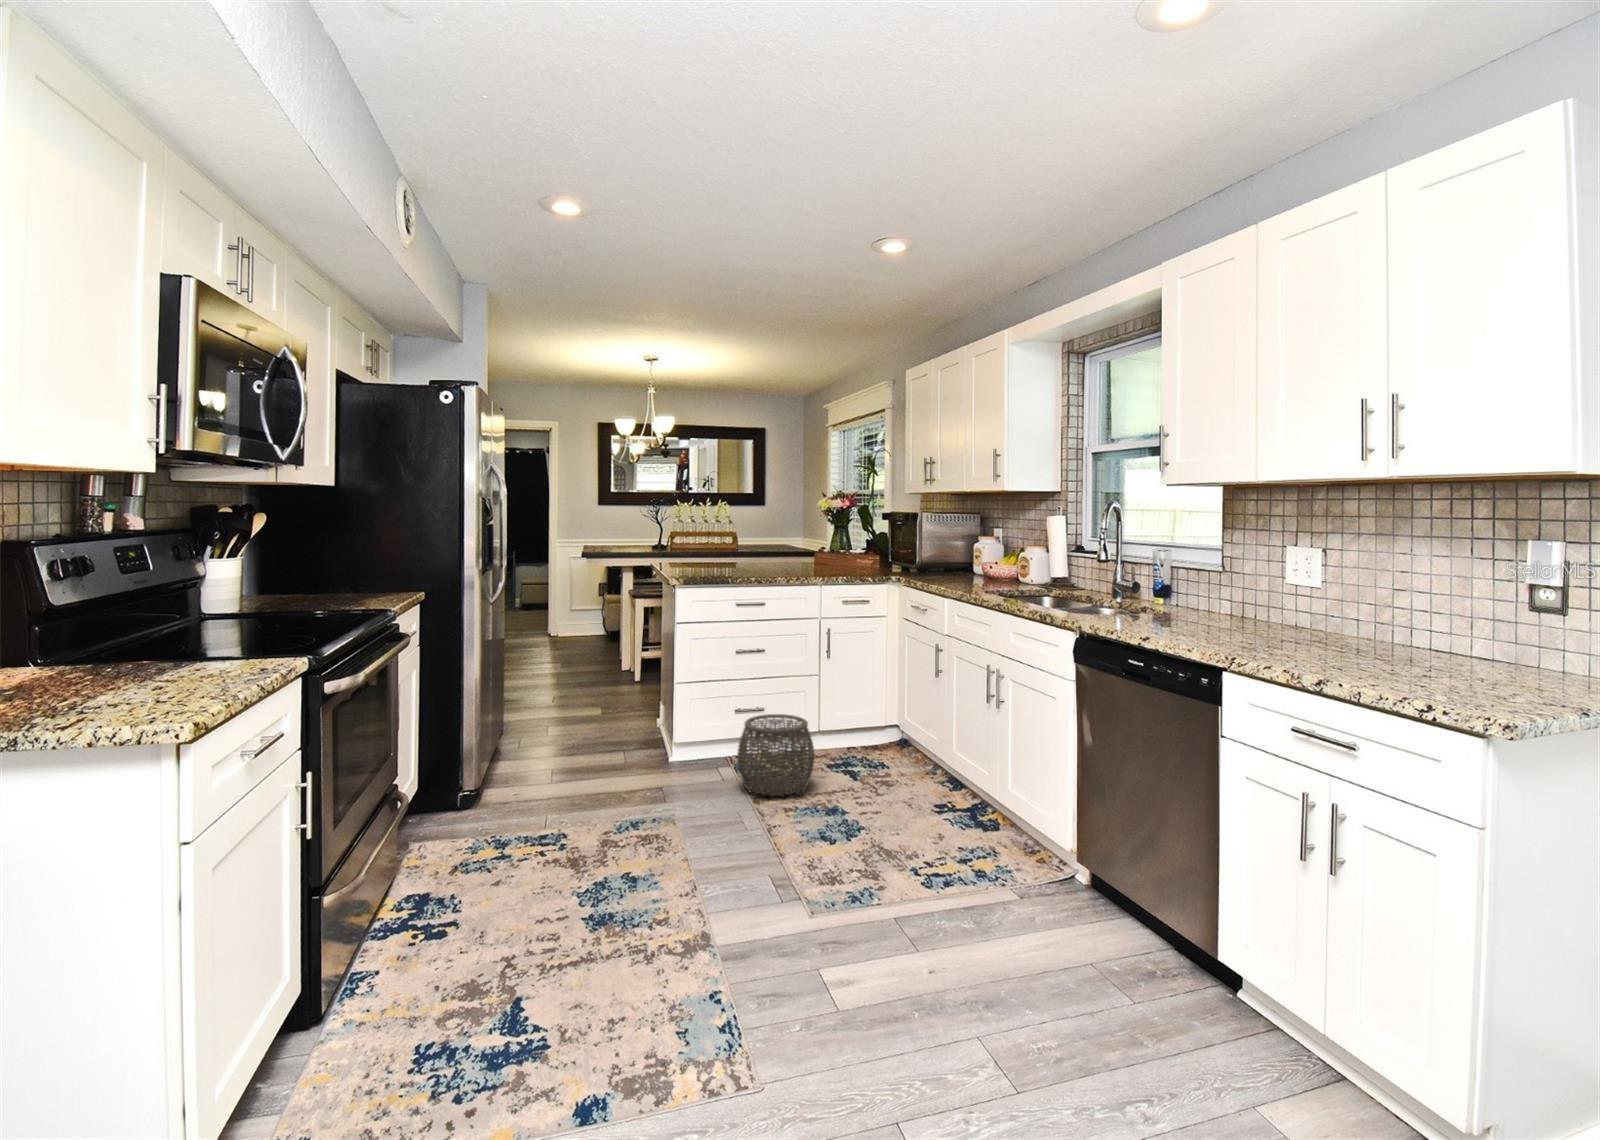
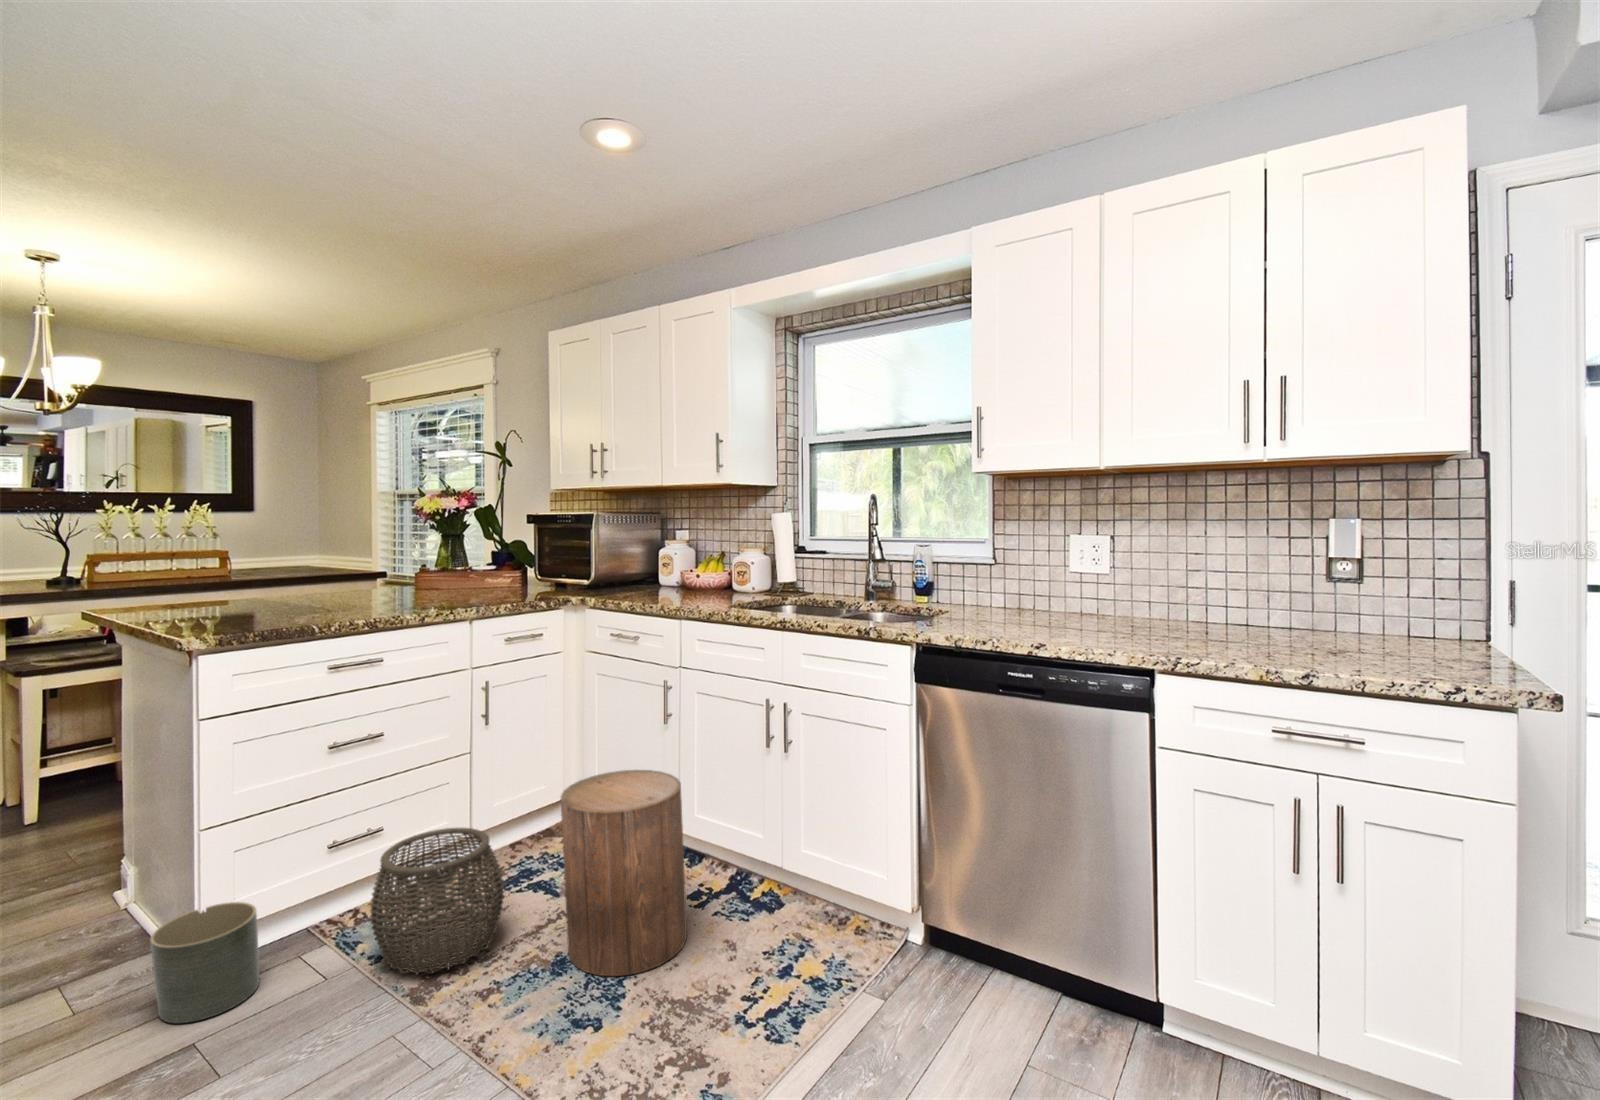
stool: none [840,697,924,830] -> present [561,770,687,976]
planter: none [637,728,685,783] -> present [150,902,259,1023]

